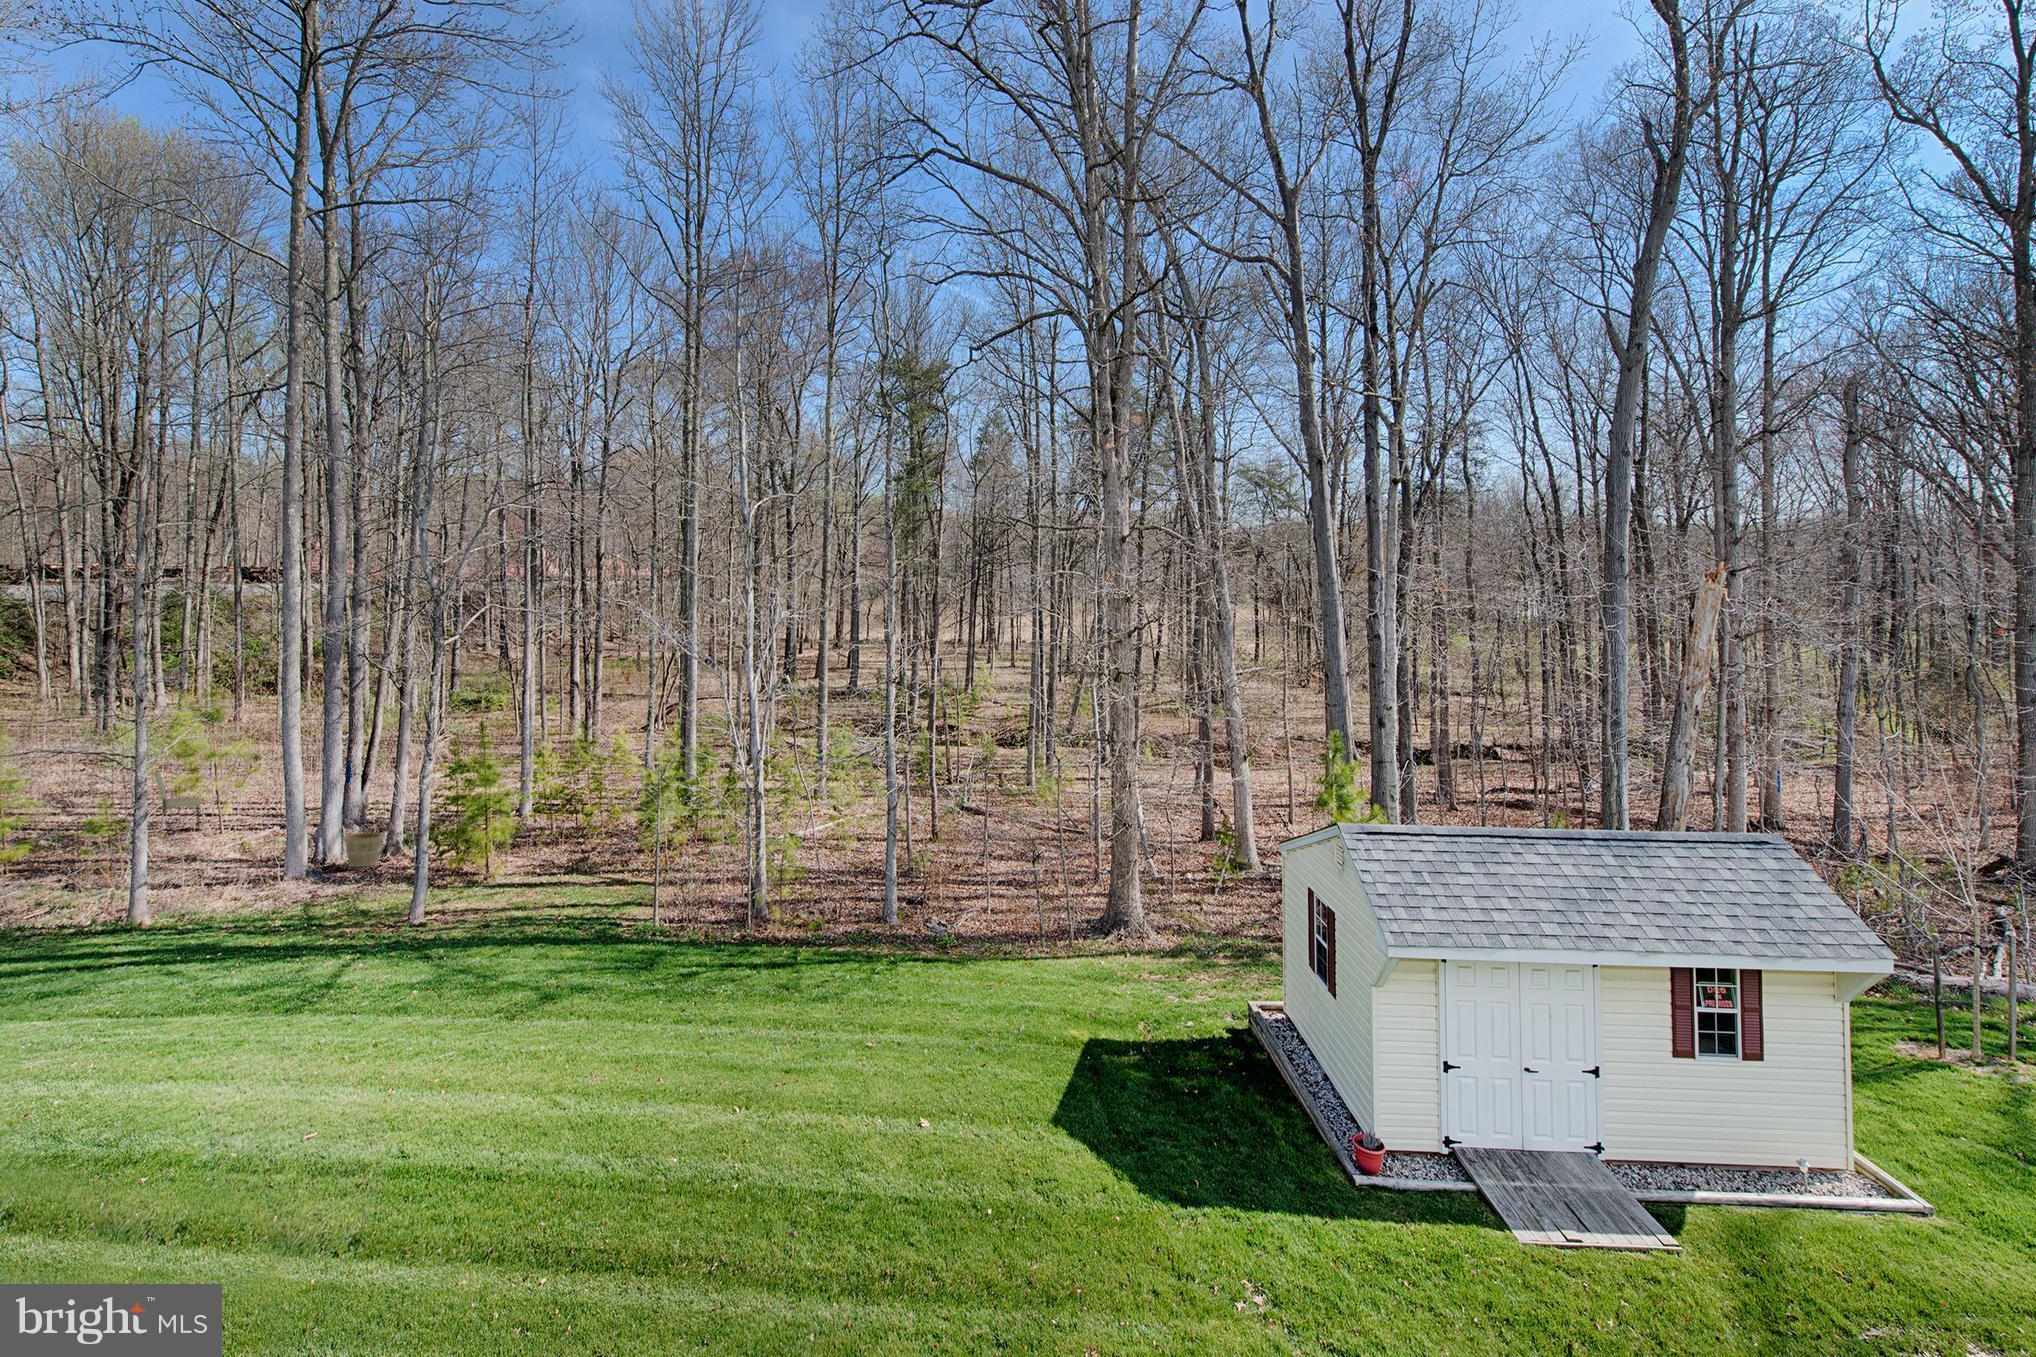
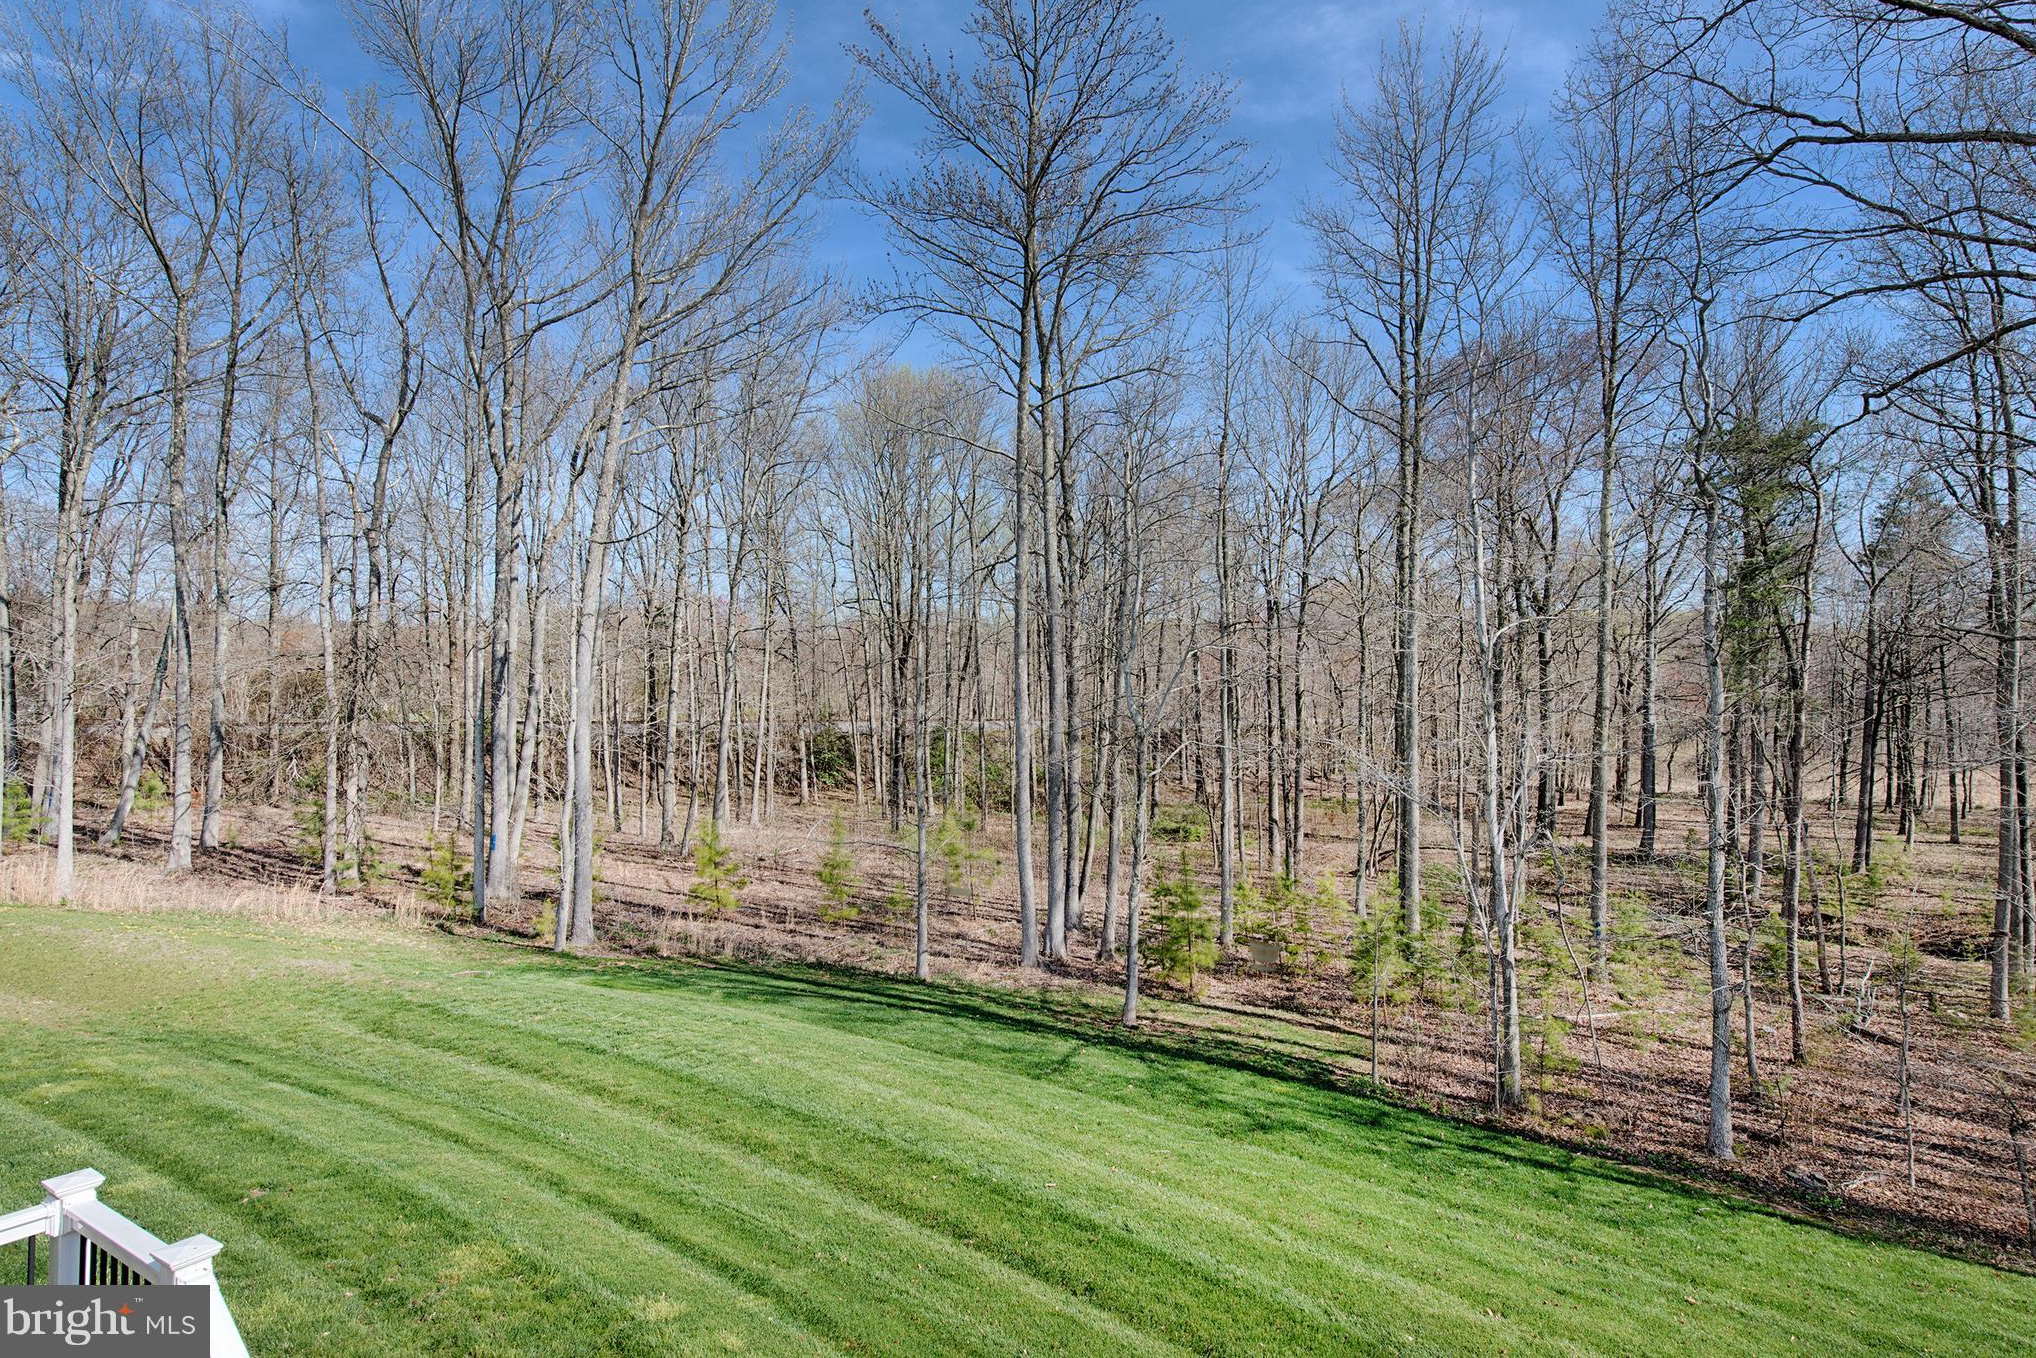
wooden bucket: present [343,832,385,867] -> present [1250,940,1281,971]

